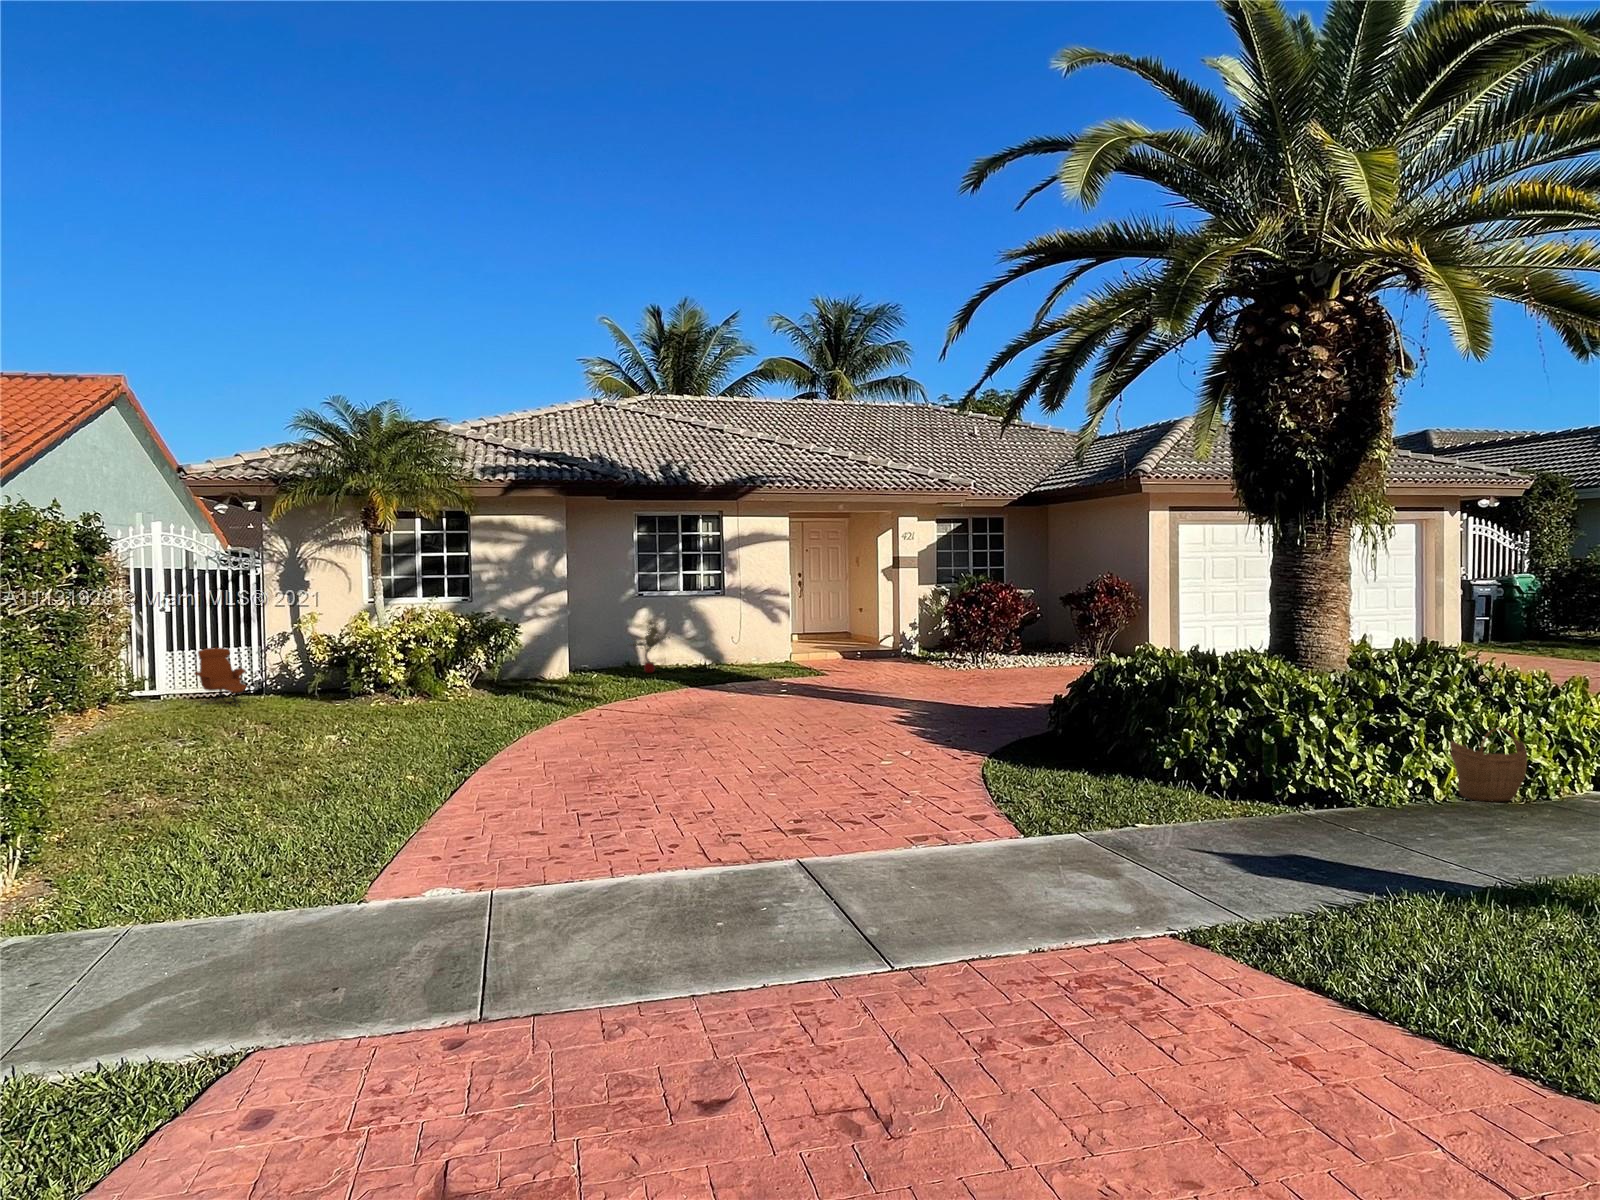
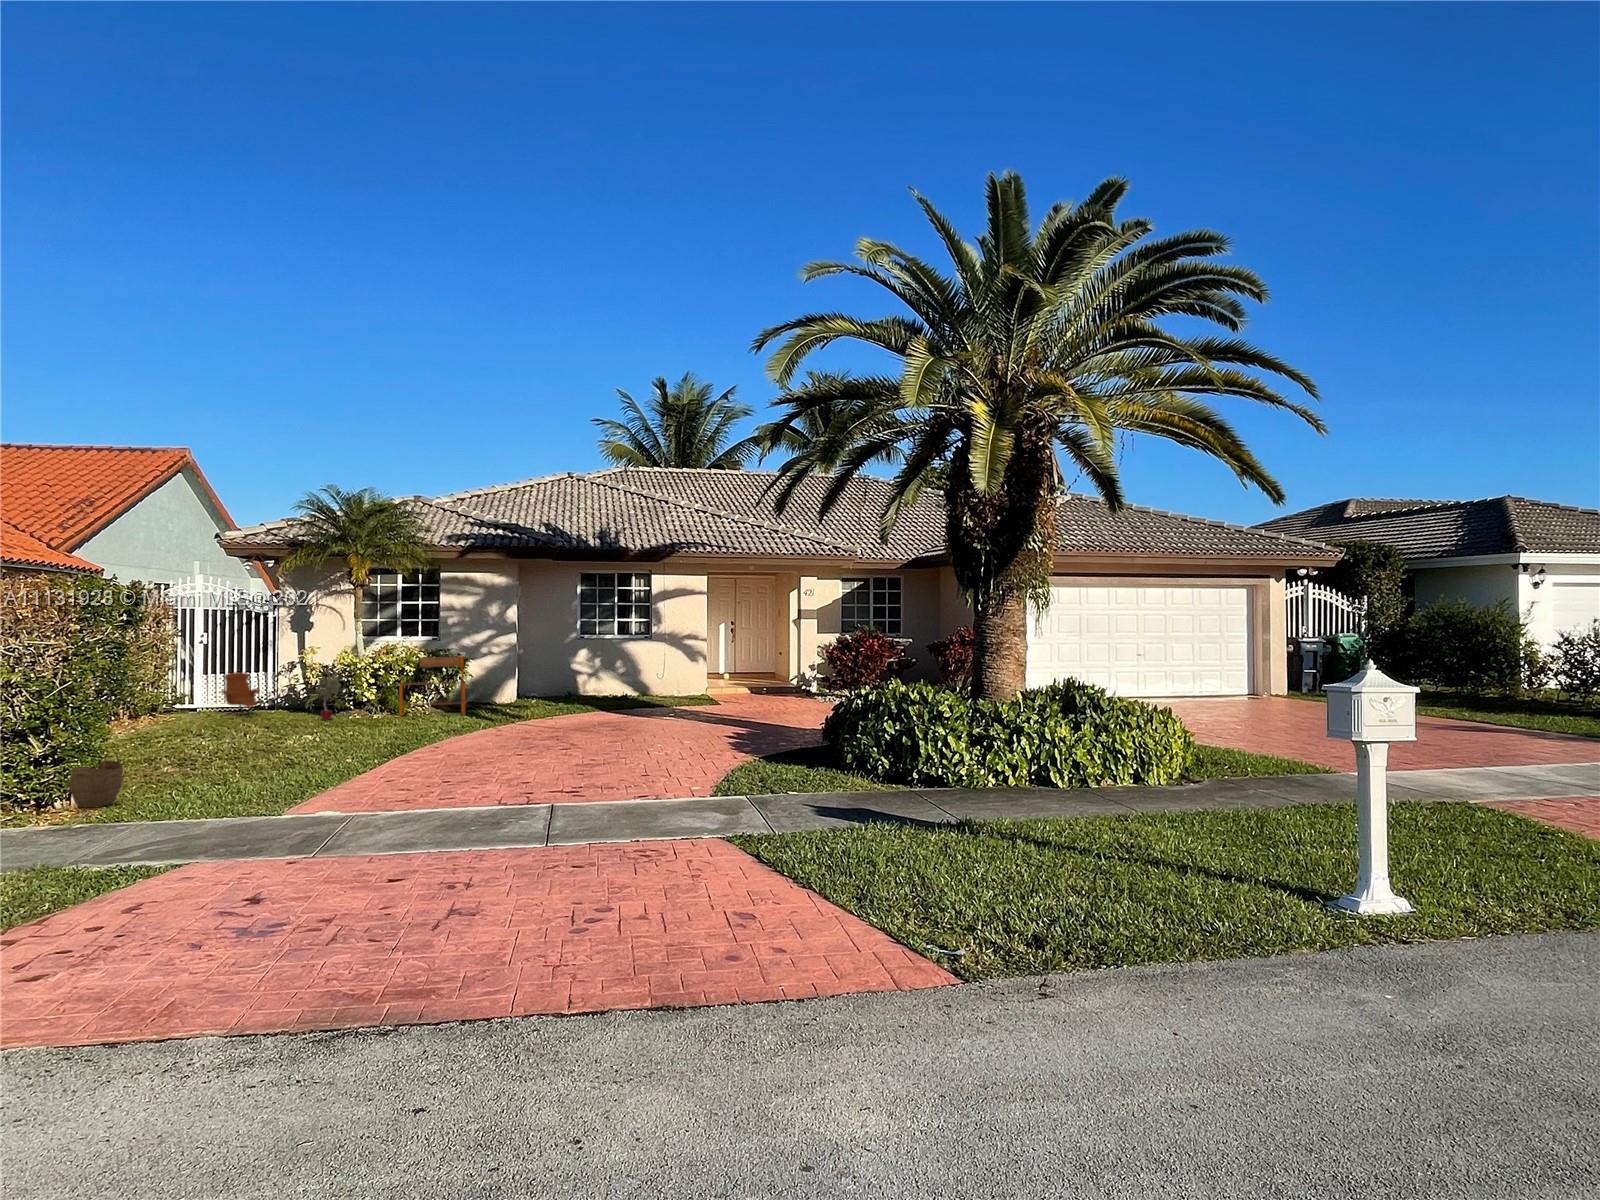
bench: none [435,620,520,701] -> present [399,656,467,717]
potted tree: present [627,622,670,673] -> present [316,670,343,720]
woven basket: present [1450,728,1527,802] -> present [68,751,123,808]

